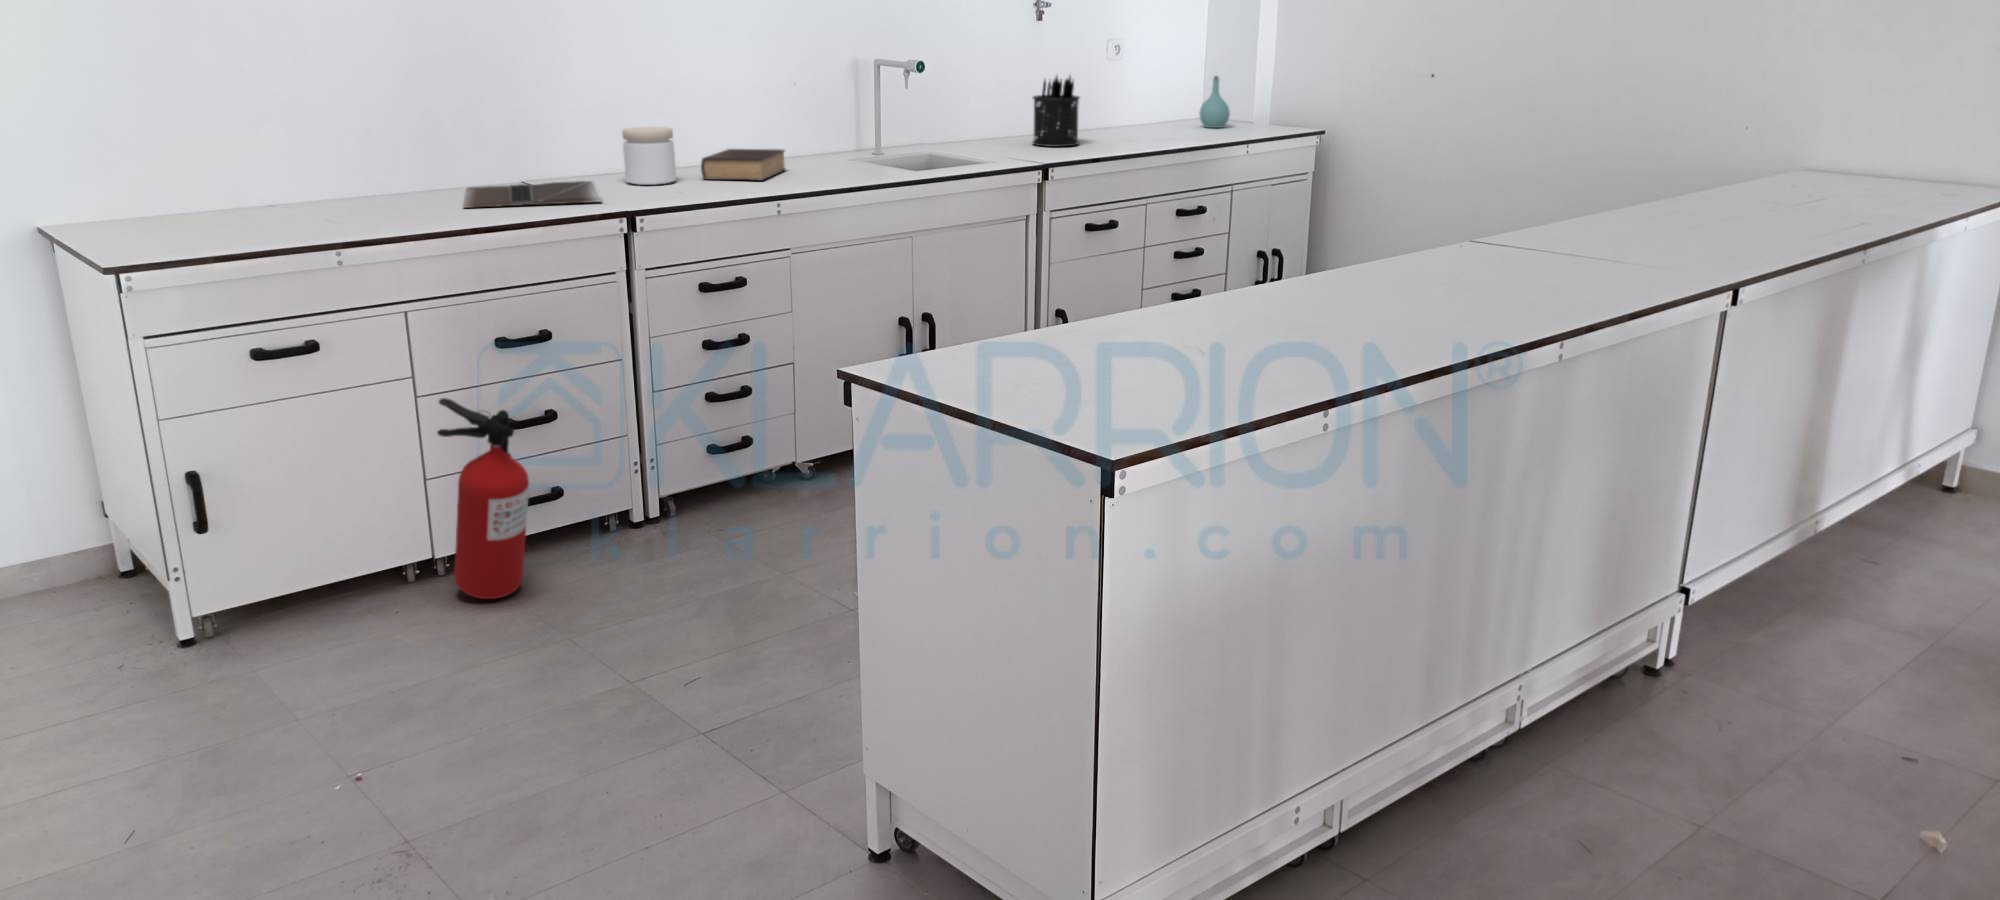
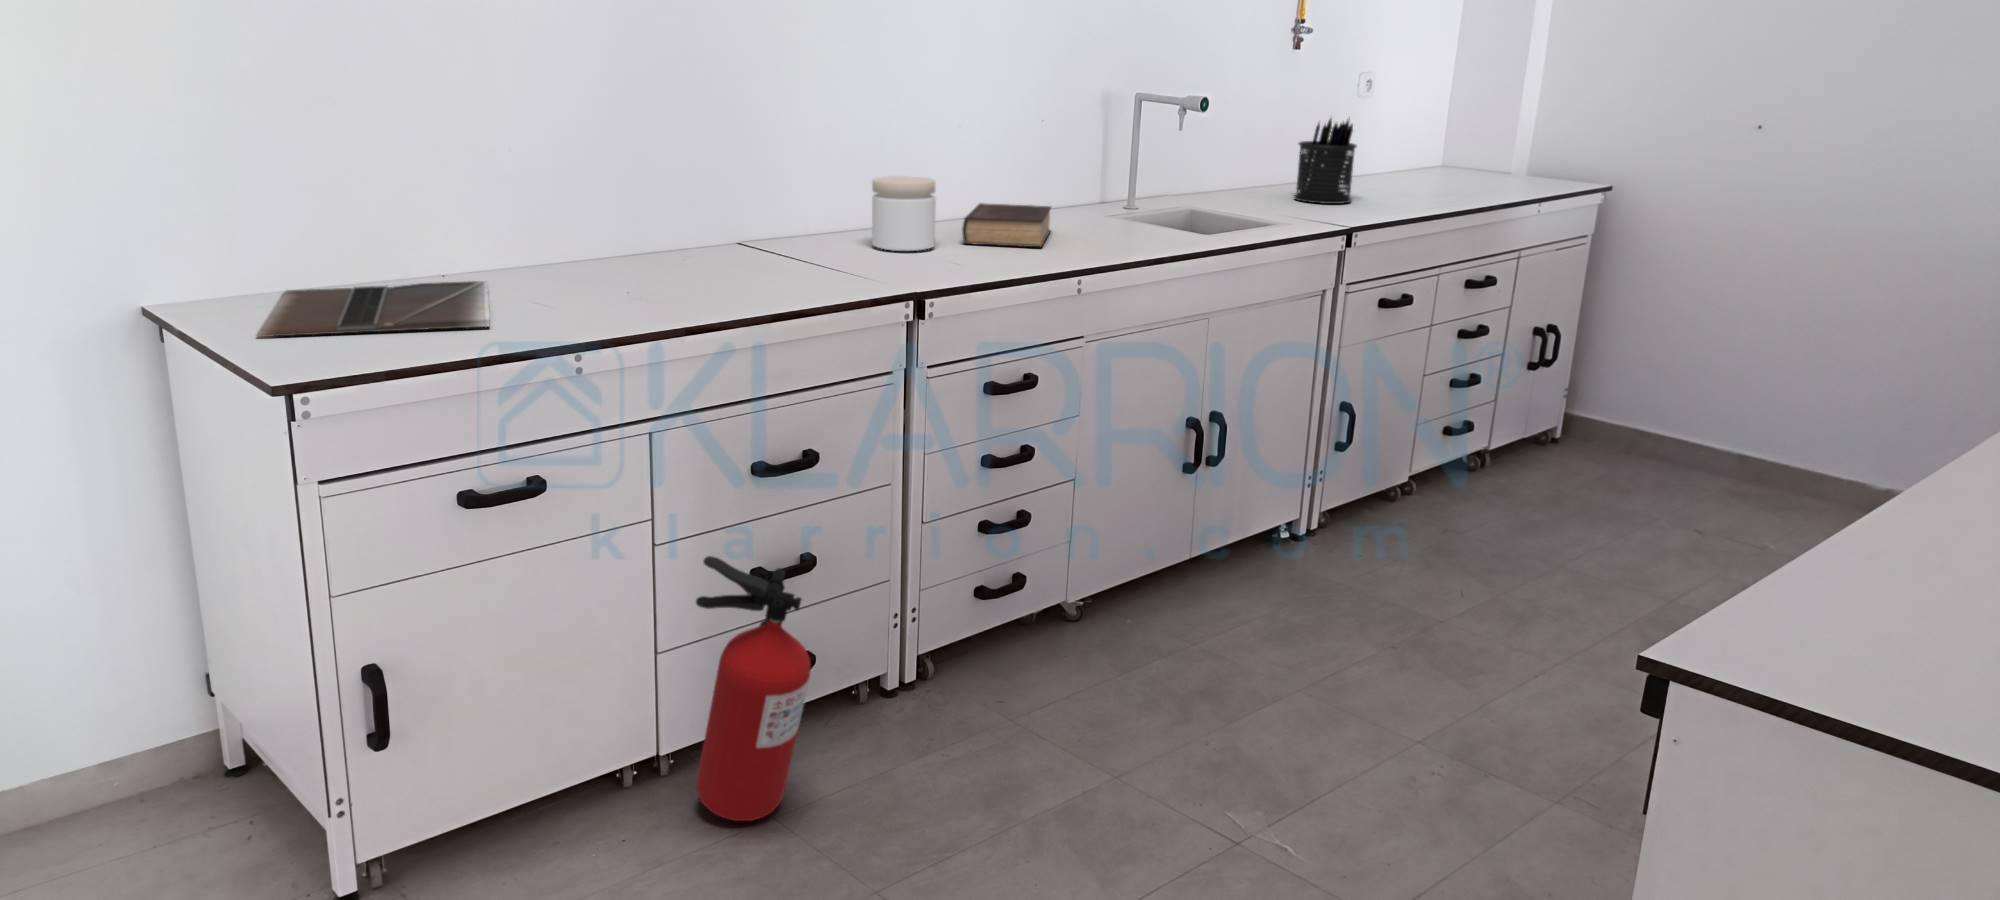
bottle: present [1199,76,1230,128] -> none [1450,121,1488,181]
laptop: present [463,181,602,208] -> present [256,281,490,337]

